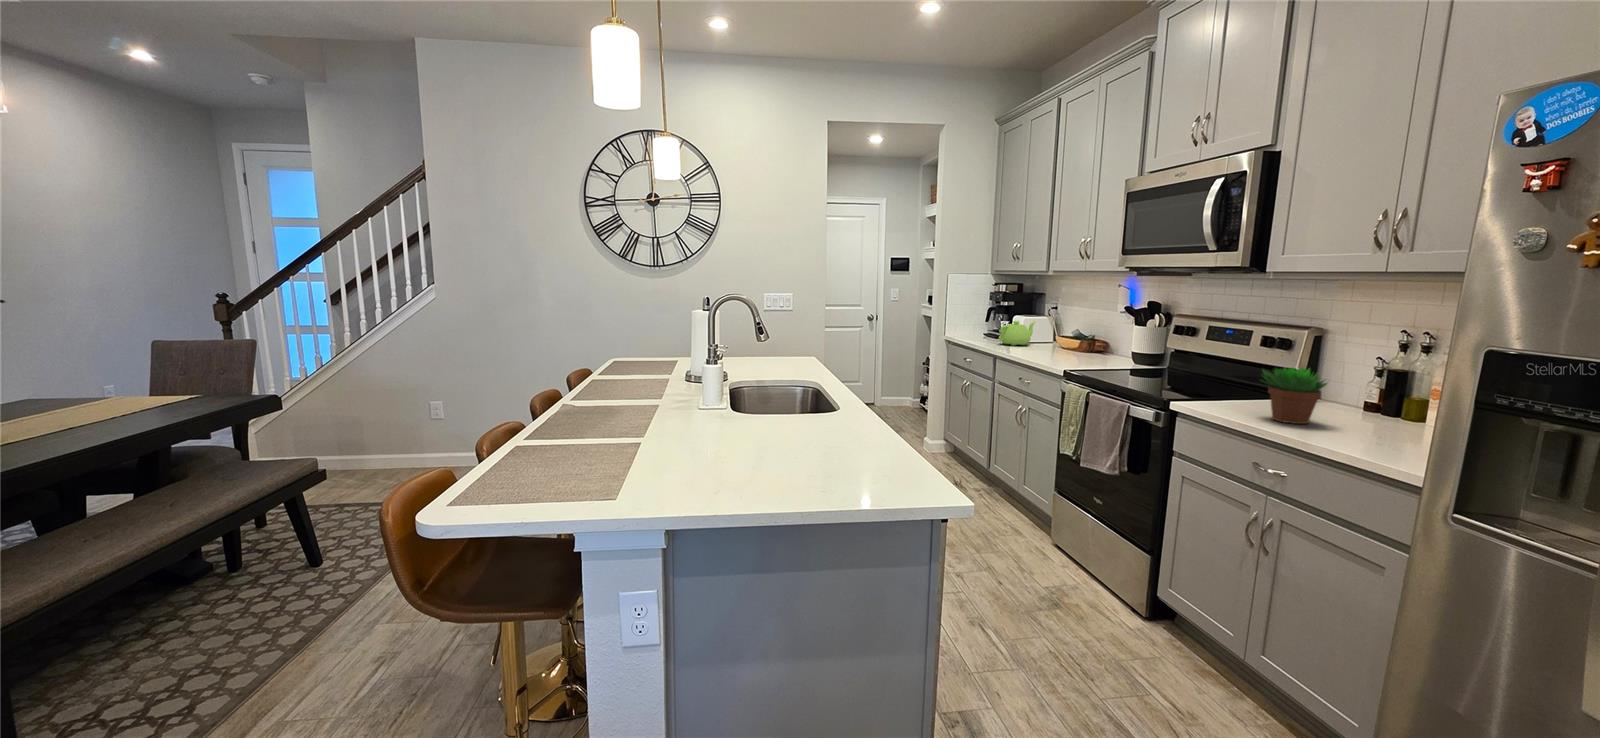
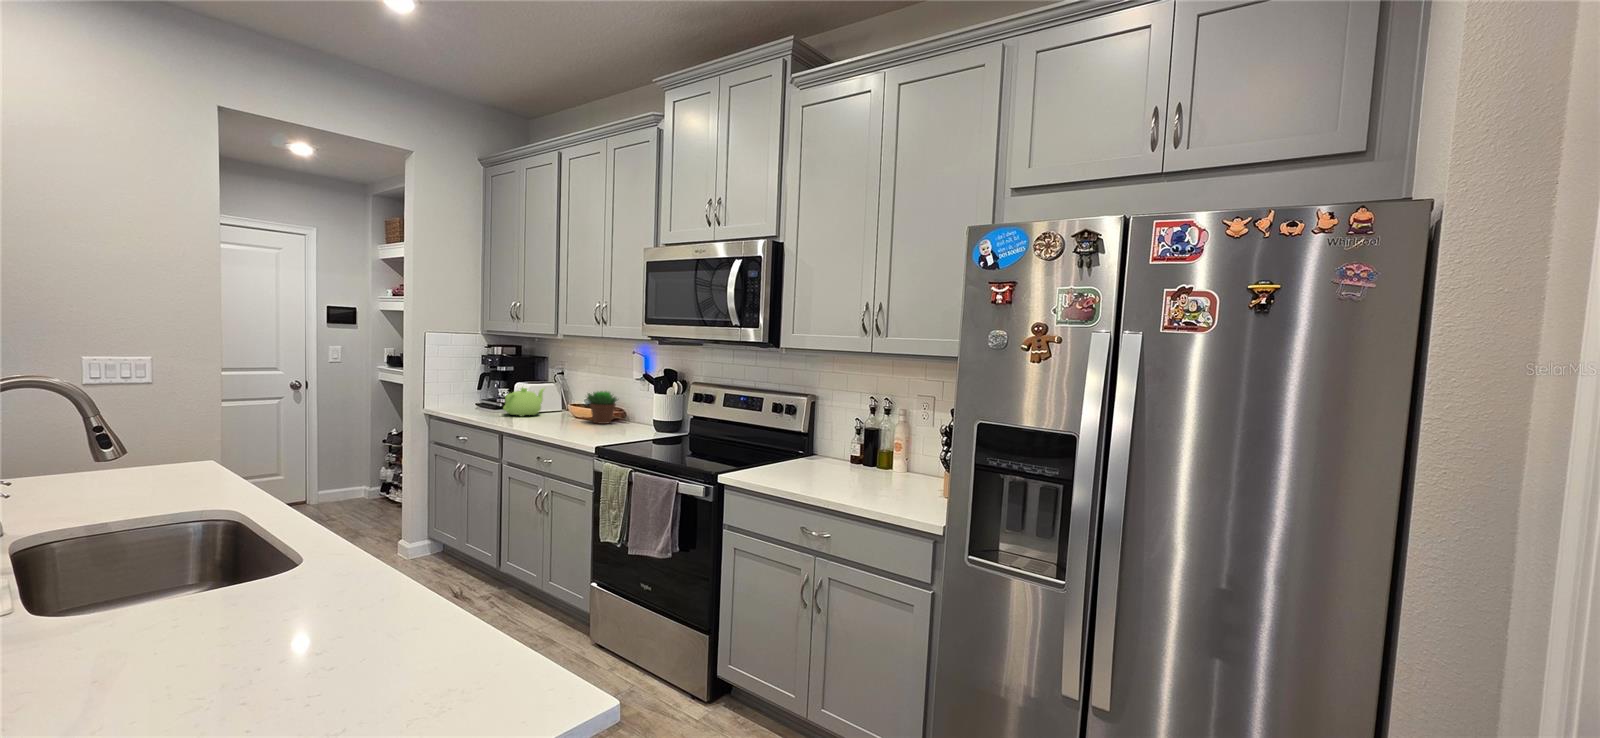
succulent plant: present [1262,367,1327,424] -> present [587,391,617,424]

